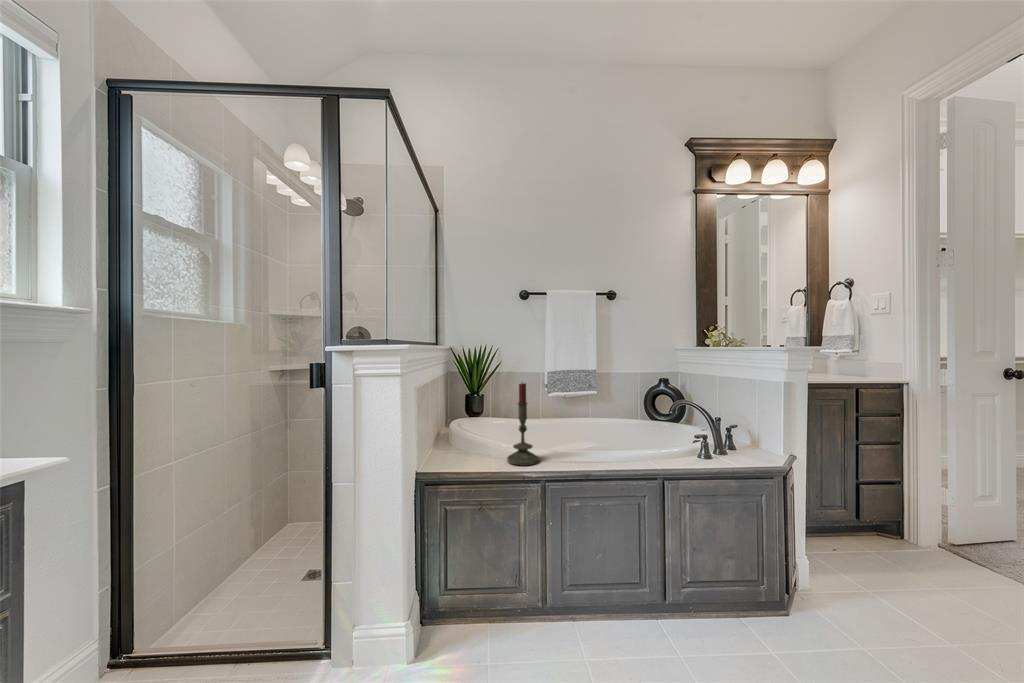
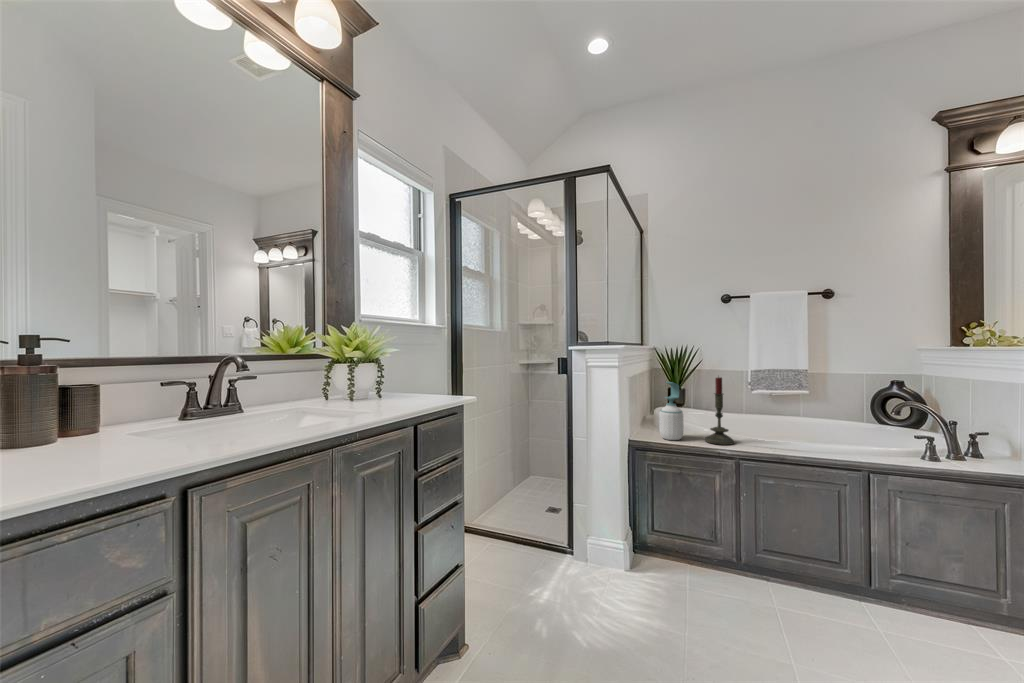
soap bottle: none [454,391,483,466] -> present [659,382,683,440]

